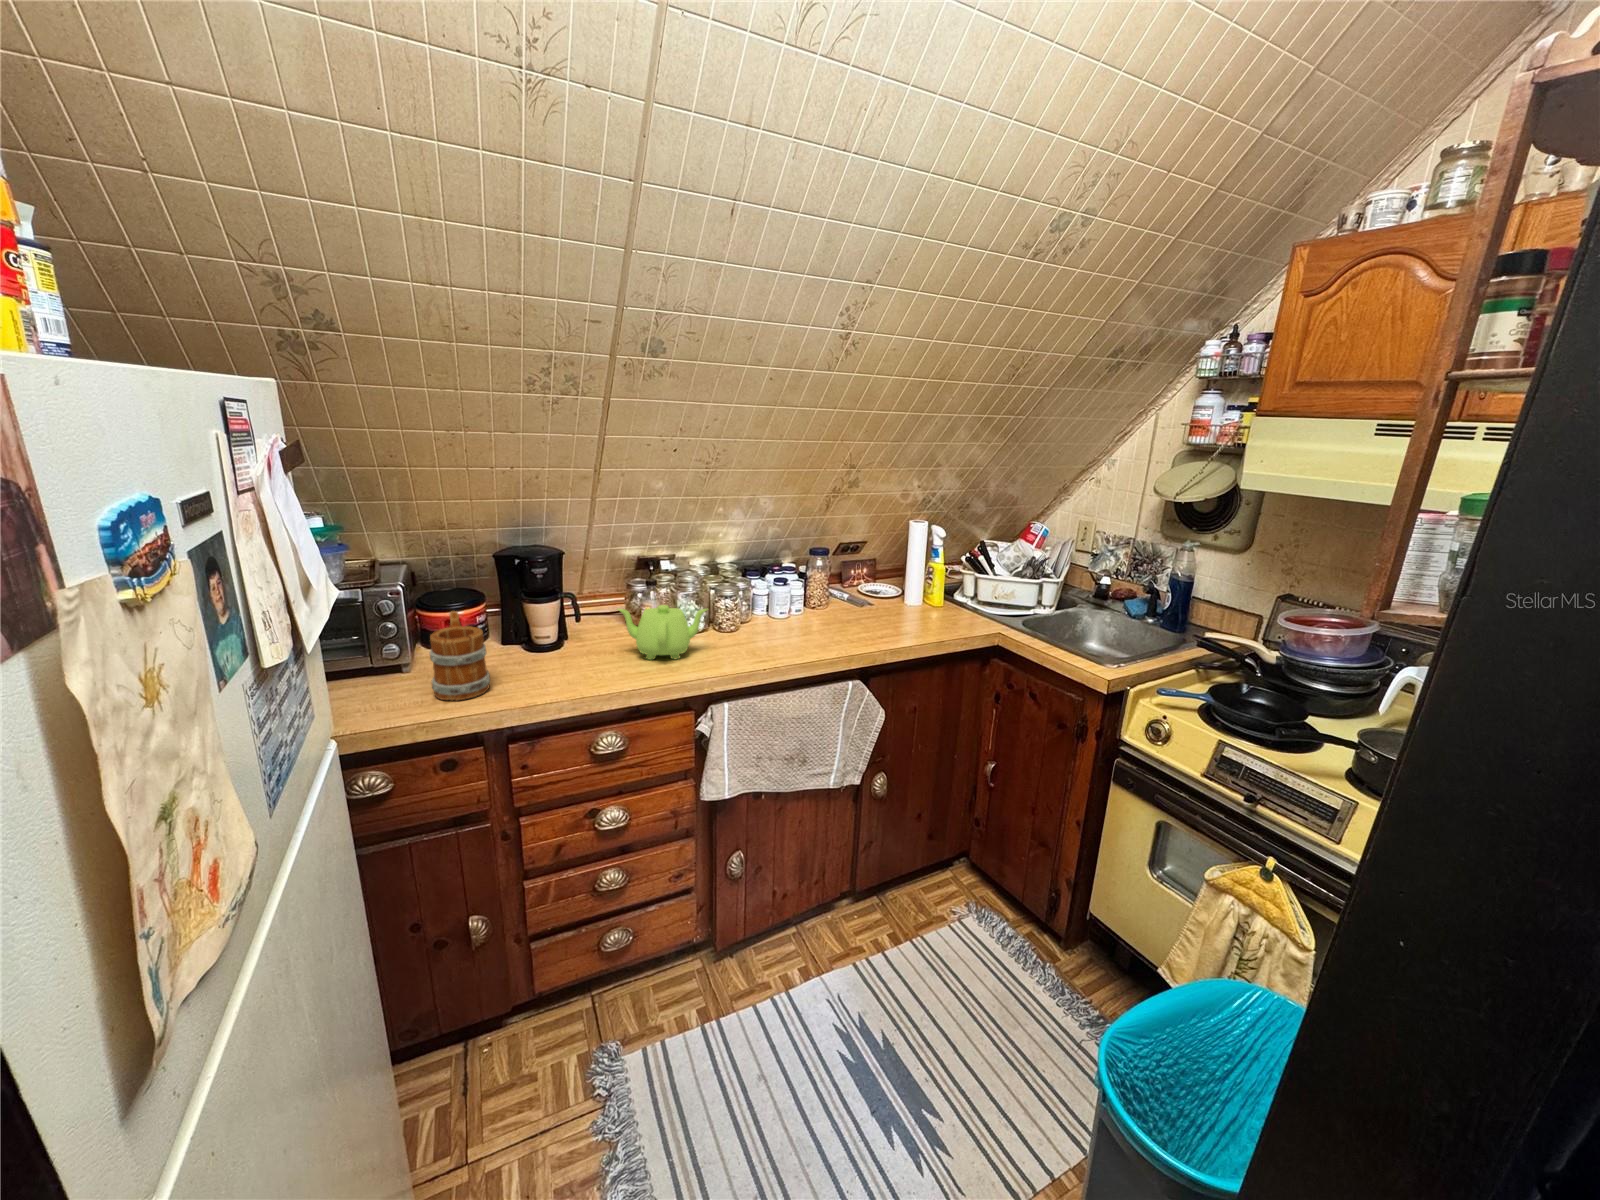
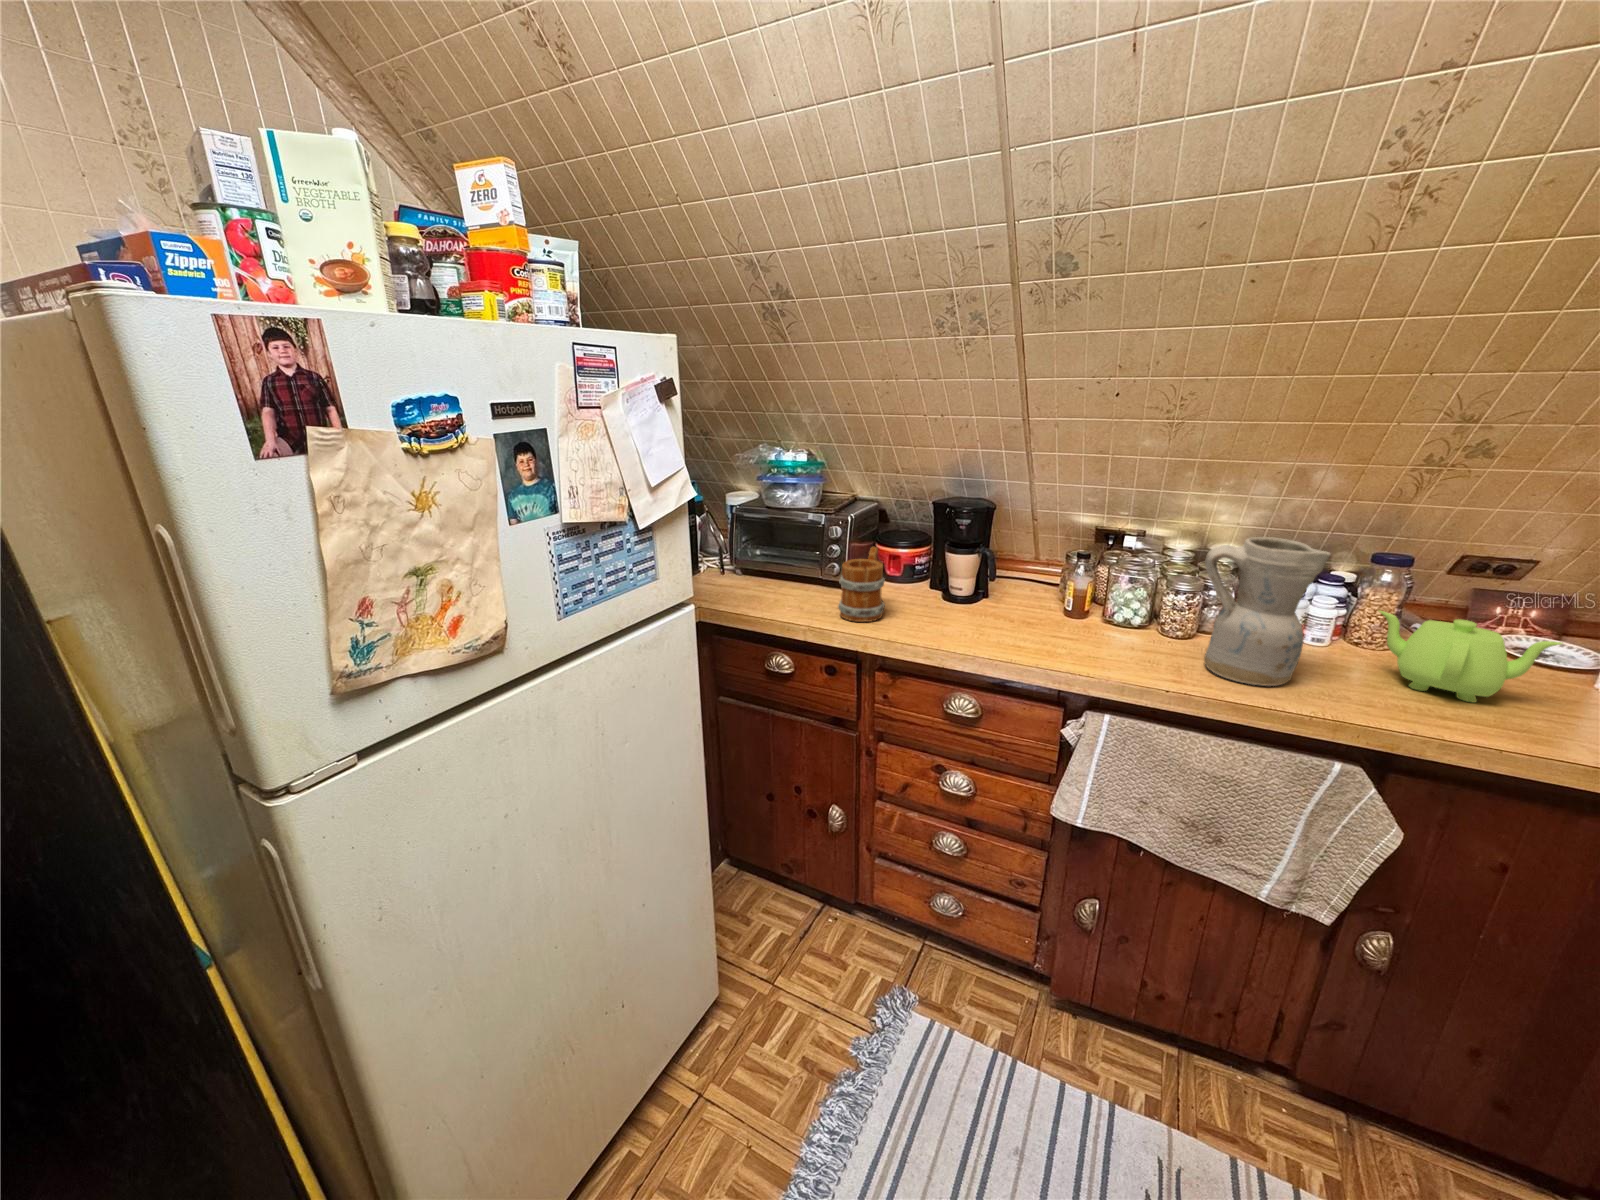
ceramic pitcher: none [757,549,822,651] -> present [1204,537,1331,686]
teapot: present [618,605,707,660] -> present [1379,611,1562,702]

